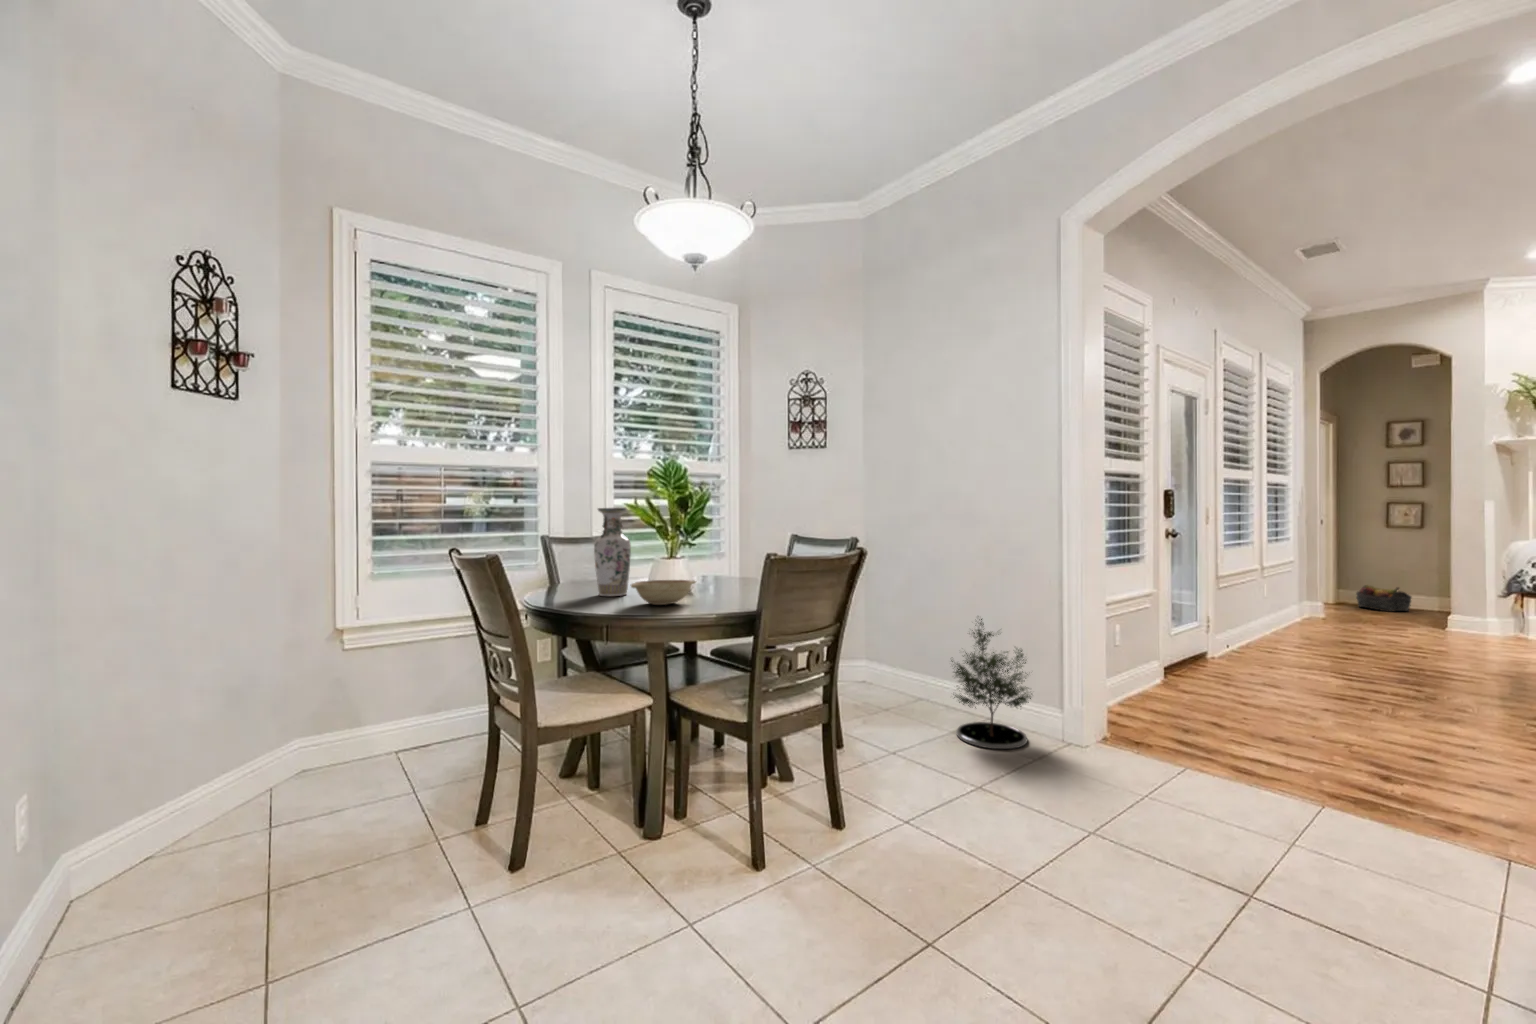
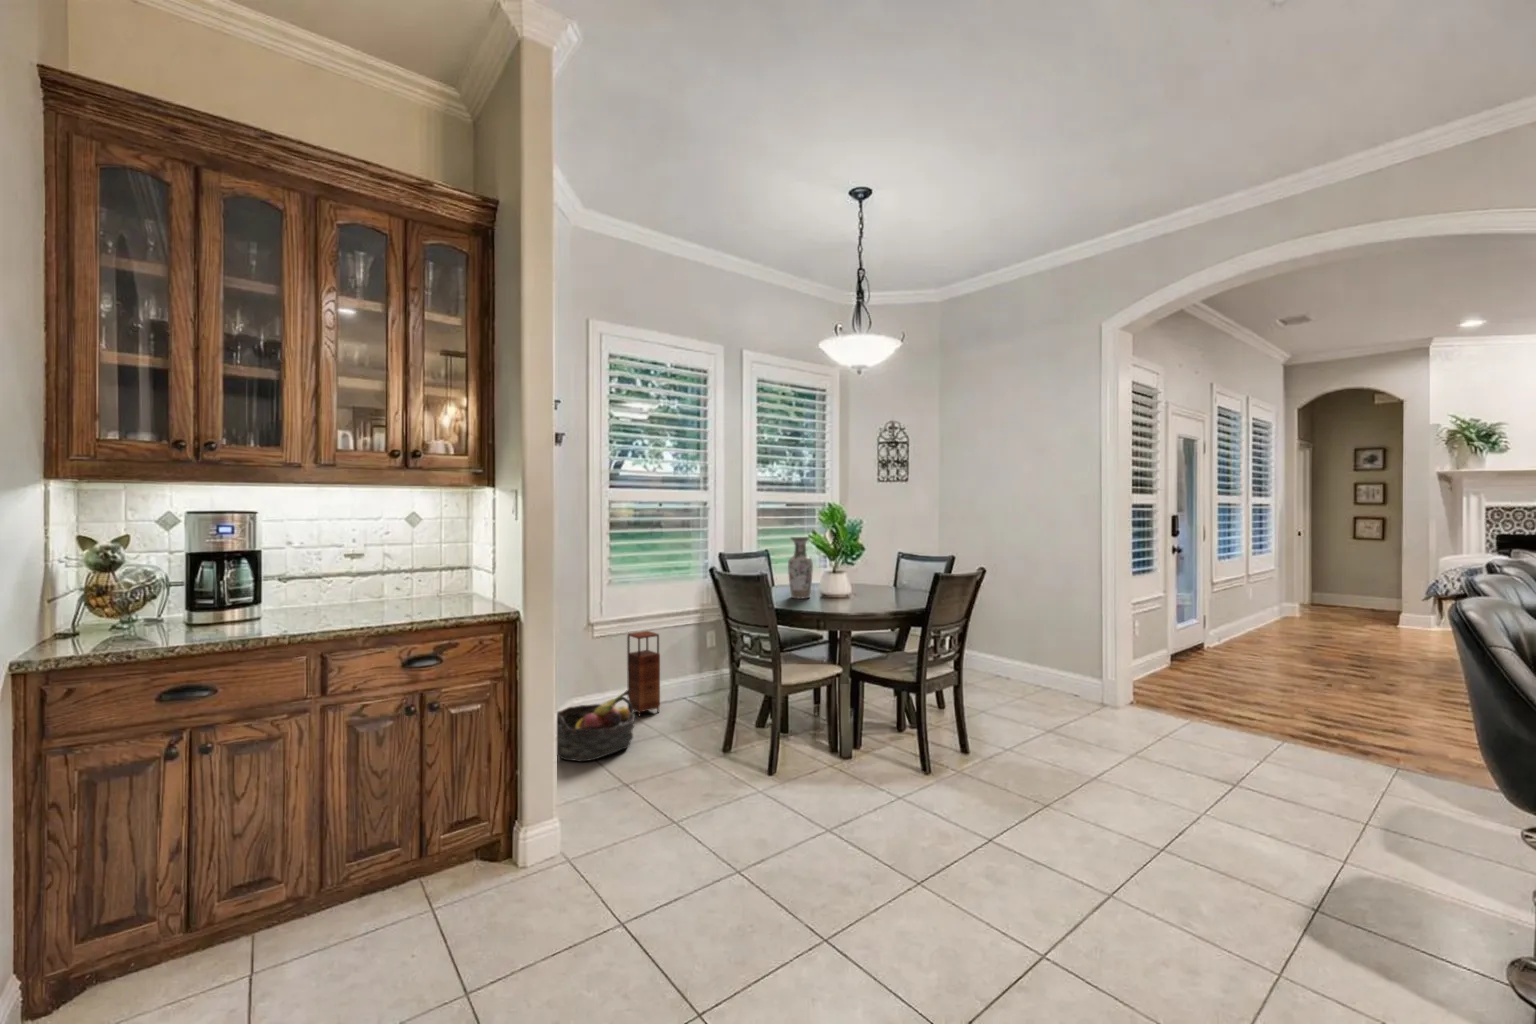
decorative bowl: present [631,580,696,605] -> none [828,587,867,604]
basket: present [1356,585,1411,611] -> present [557,690,635,761]
potted tree: present [951,619,1031,749] -> none [1019,612,1082,709]
storage cabinet: none [399,641,442,763] -> present [627,631,660,717]

